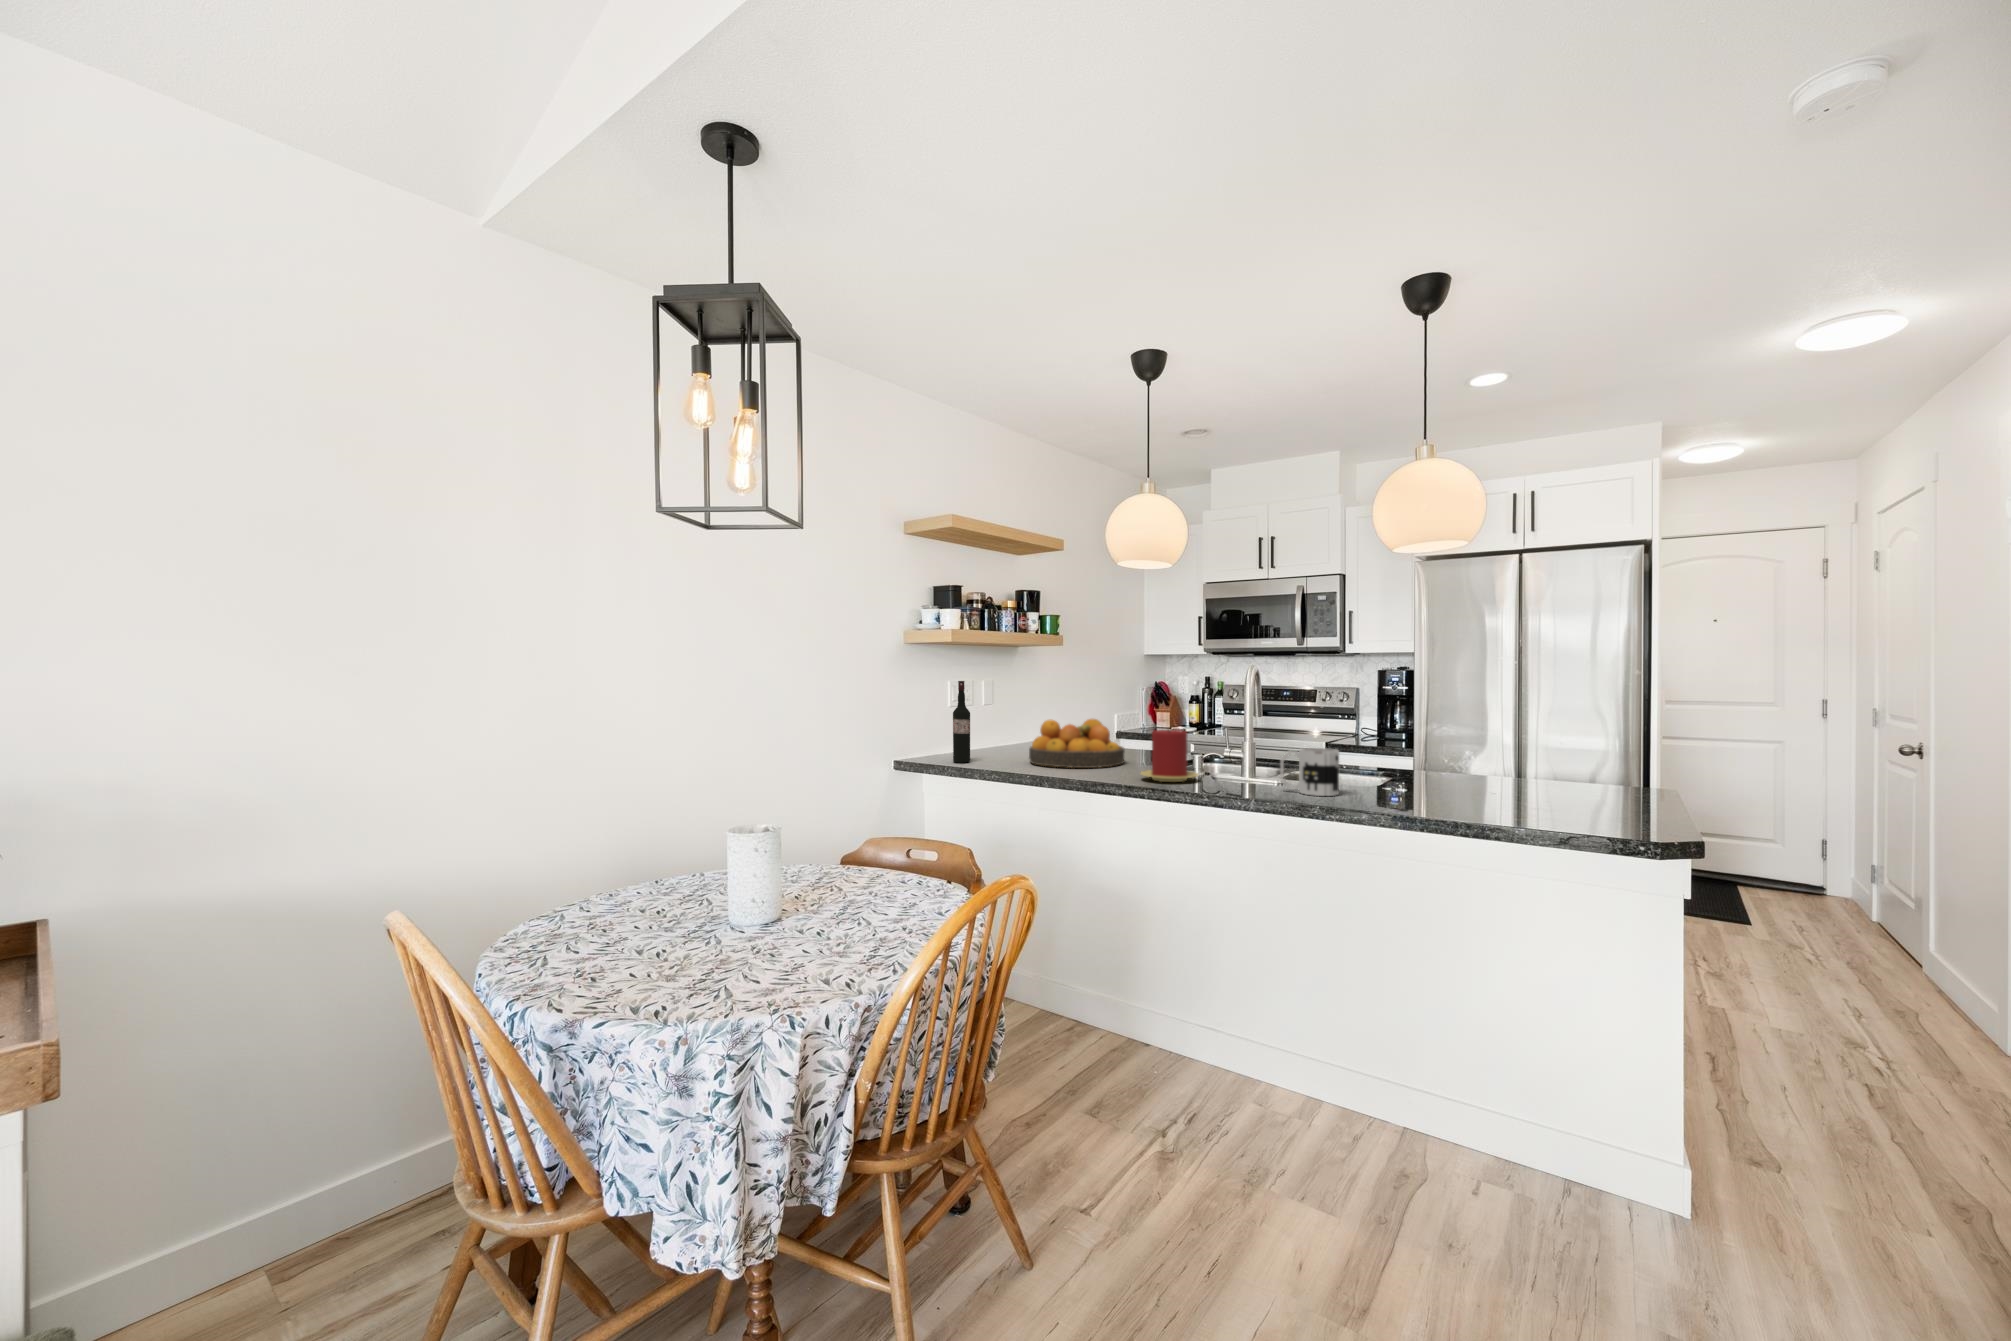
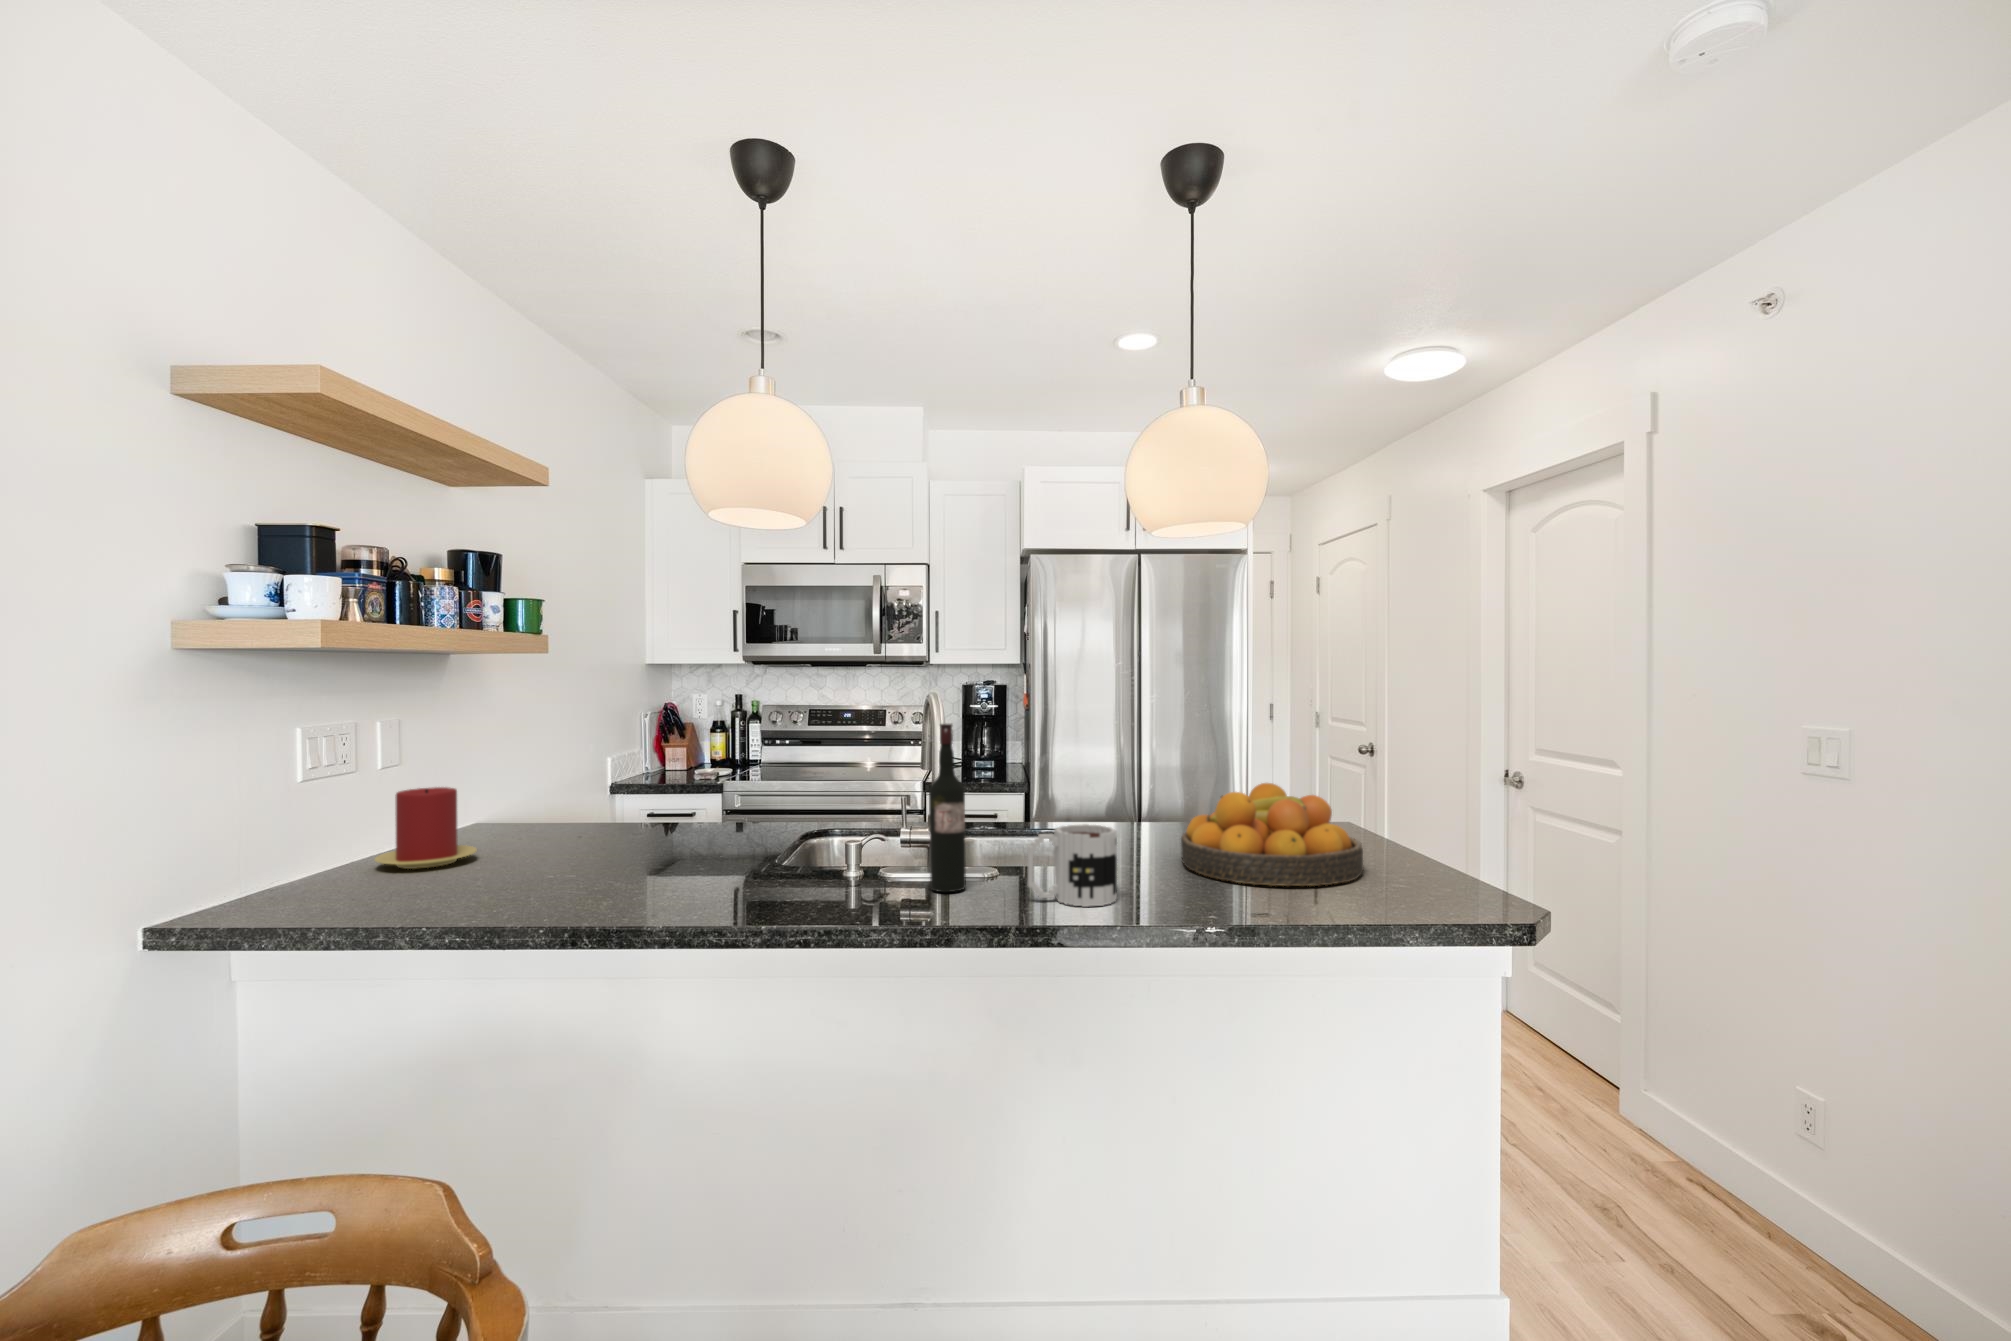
wine bottle: present [953,681,970,763] -> present [929,724,966,892]
fruit bowl: present [1029,719,1124,768] -> present [1181,783,1364,886]
candle: present [1141,730,1198,782] -> present [375,787,477,869]

